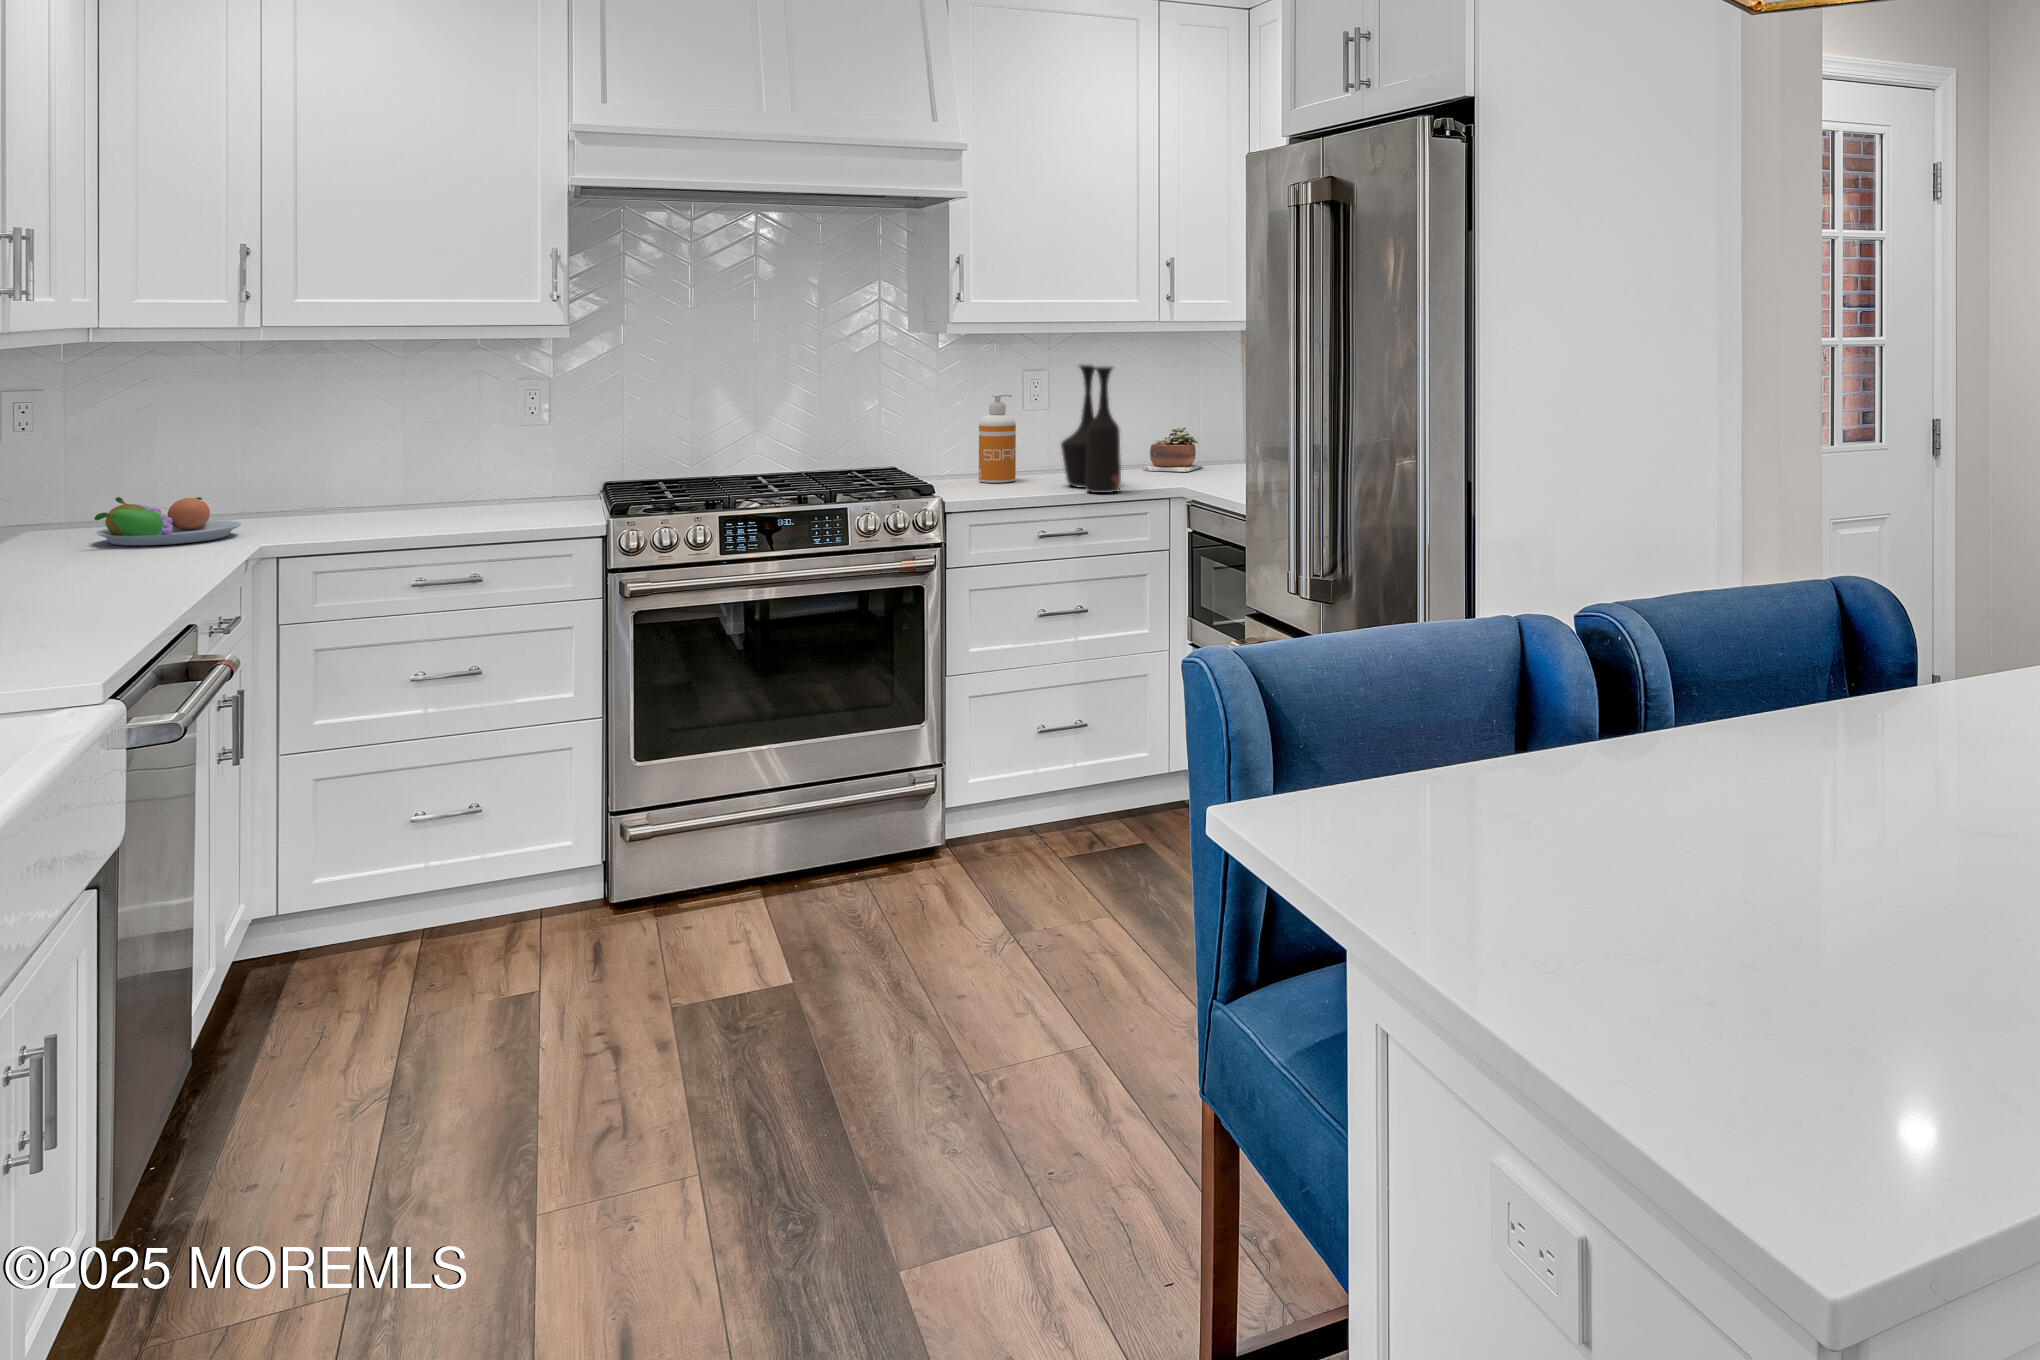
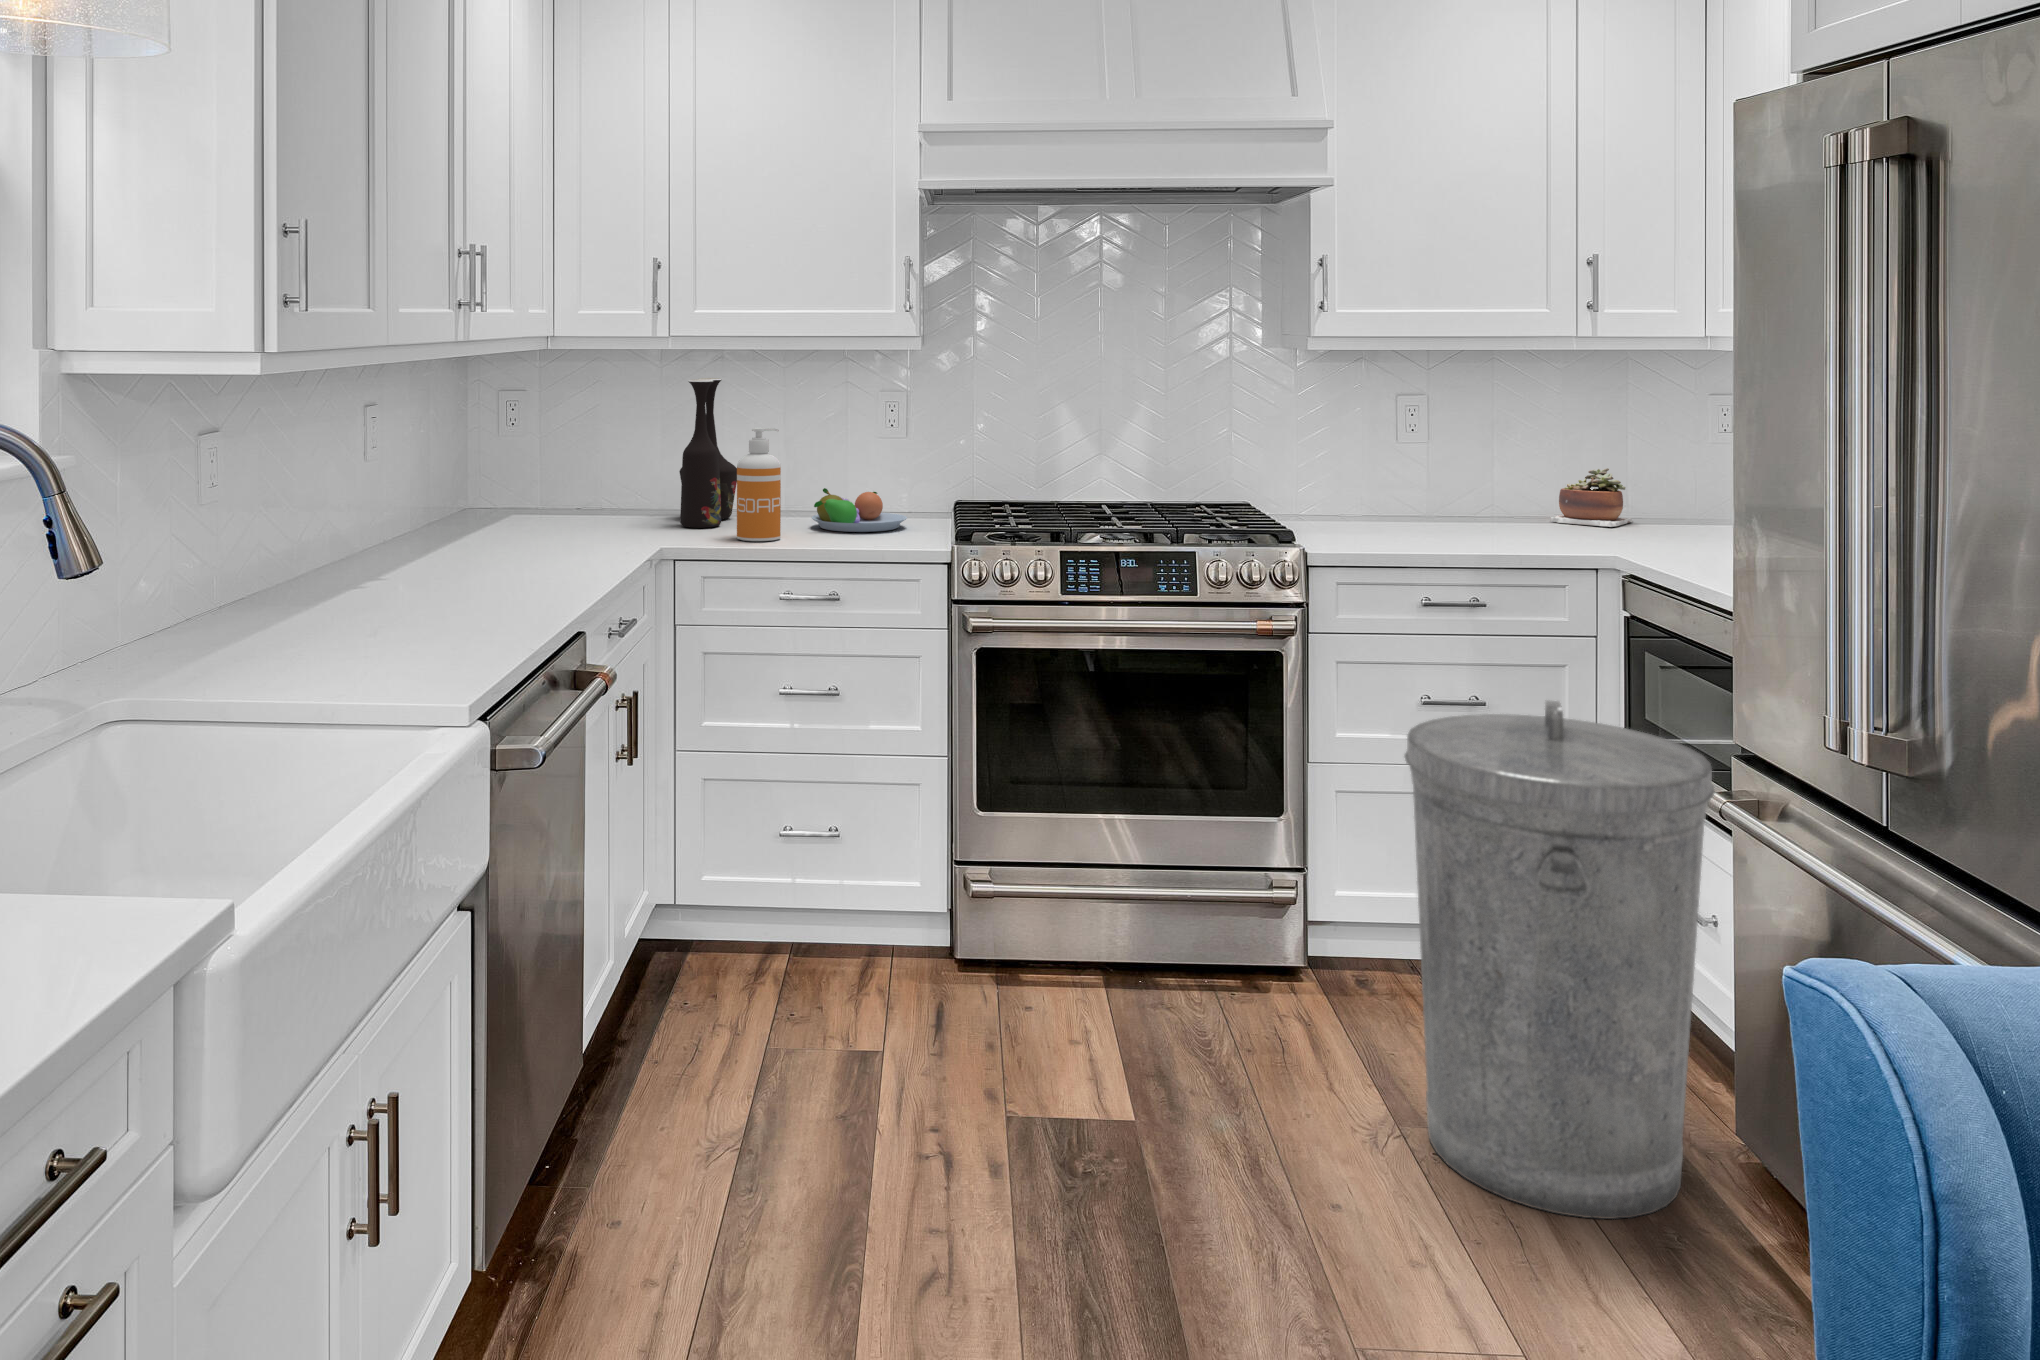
vase: present [1061,363,1121,493] -> present [679,378,737,528]
soap dispenser: present [979,394,1016,483] -> present [737,428,781,541]
fruit bowl: present [94,497,241,546] -> present [812,488,907,532]
trash can: none [1017,598,1227,960] -> present [1405,701,1715,1219]

